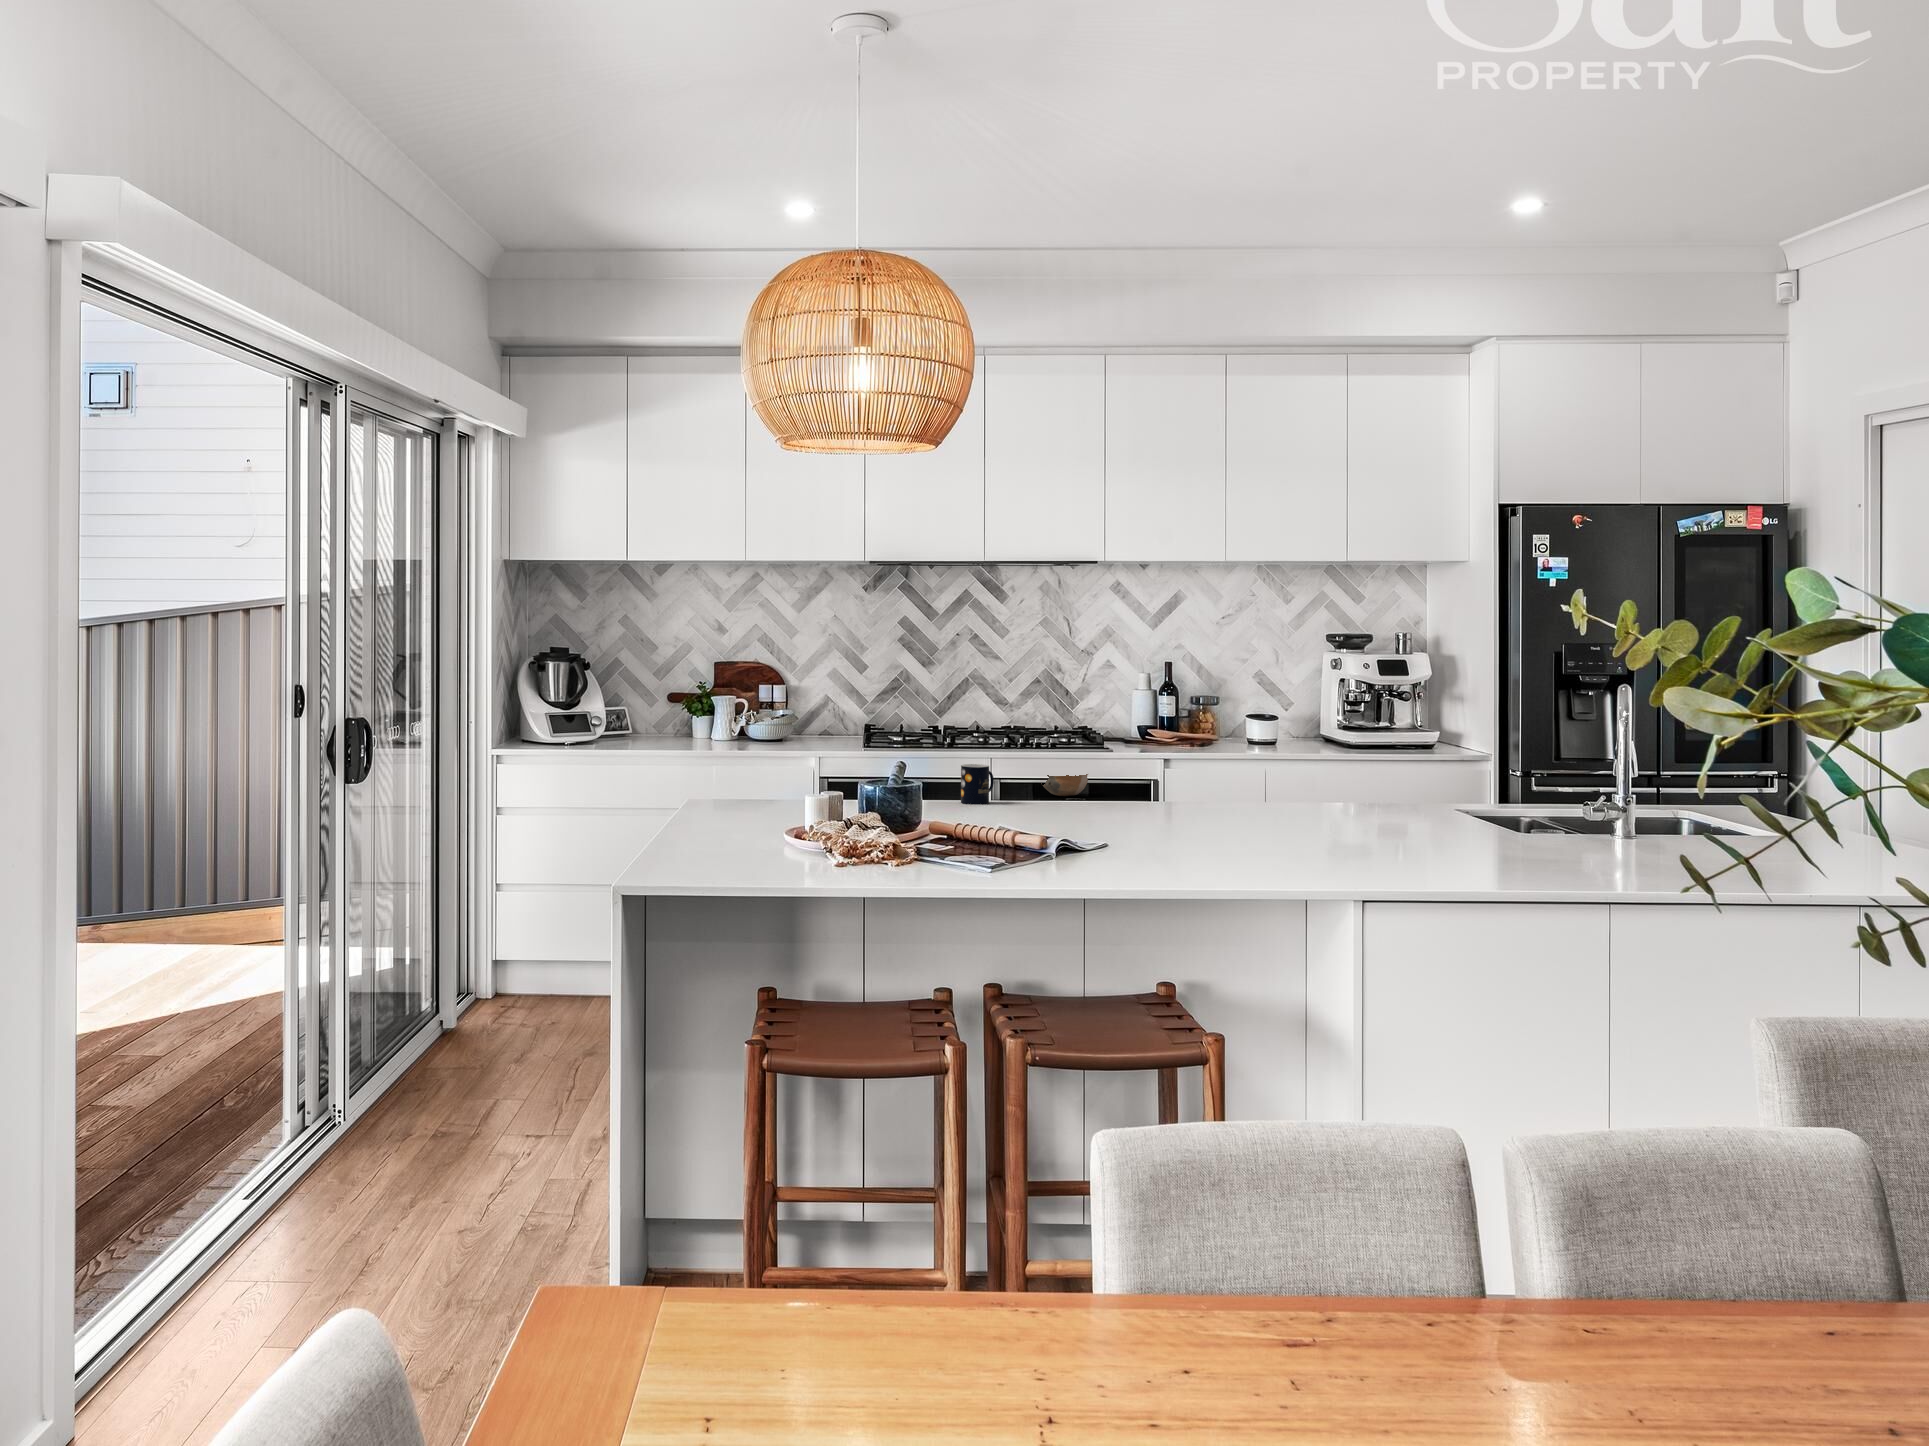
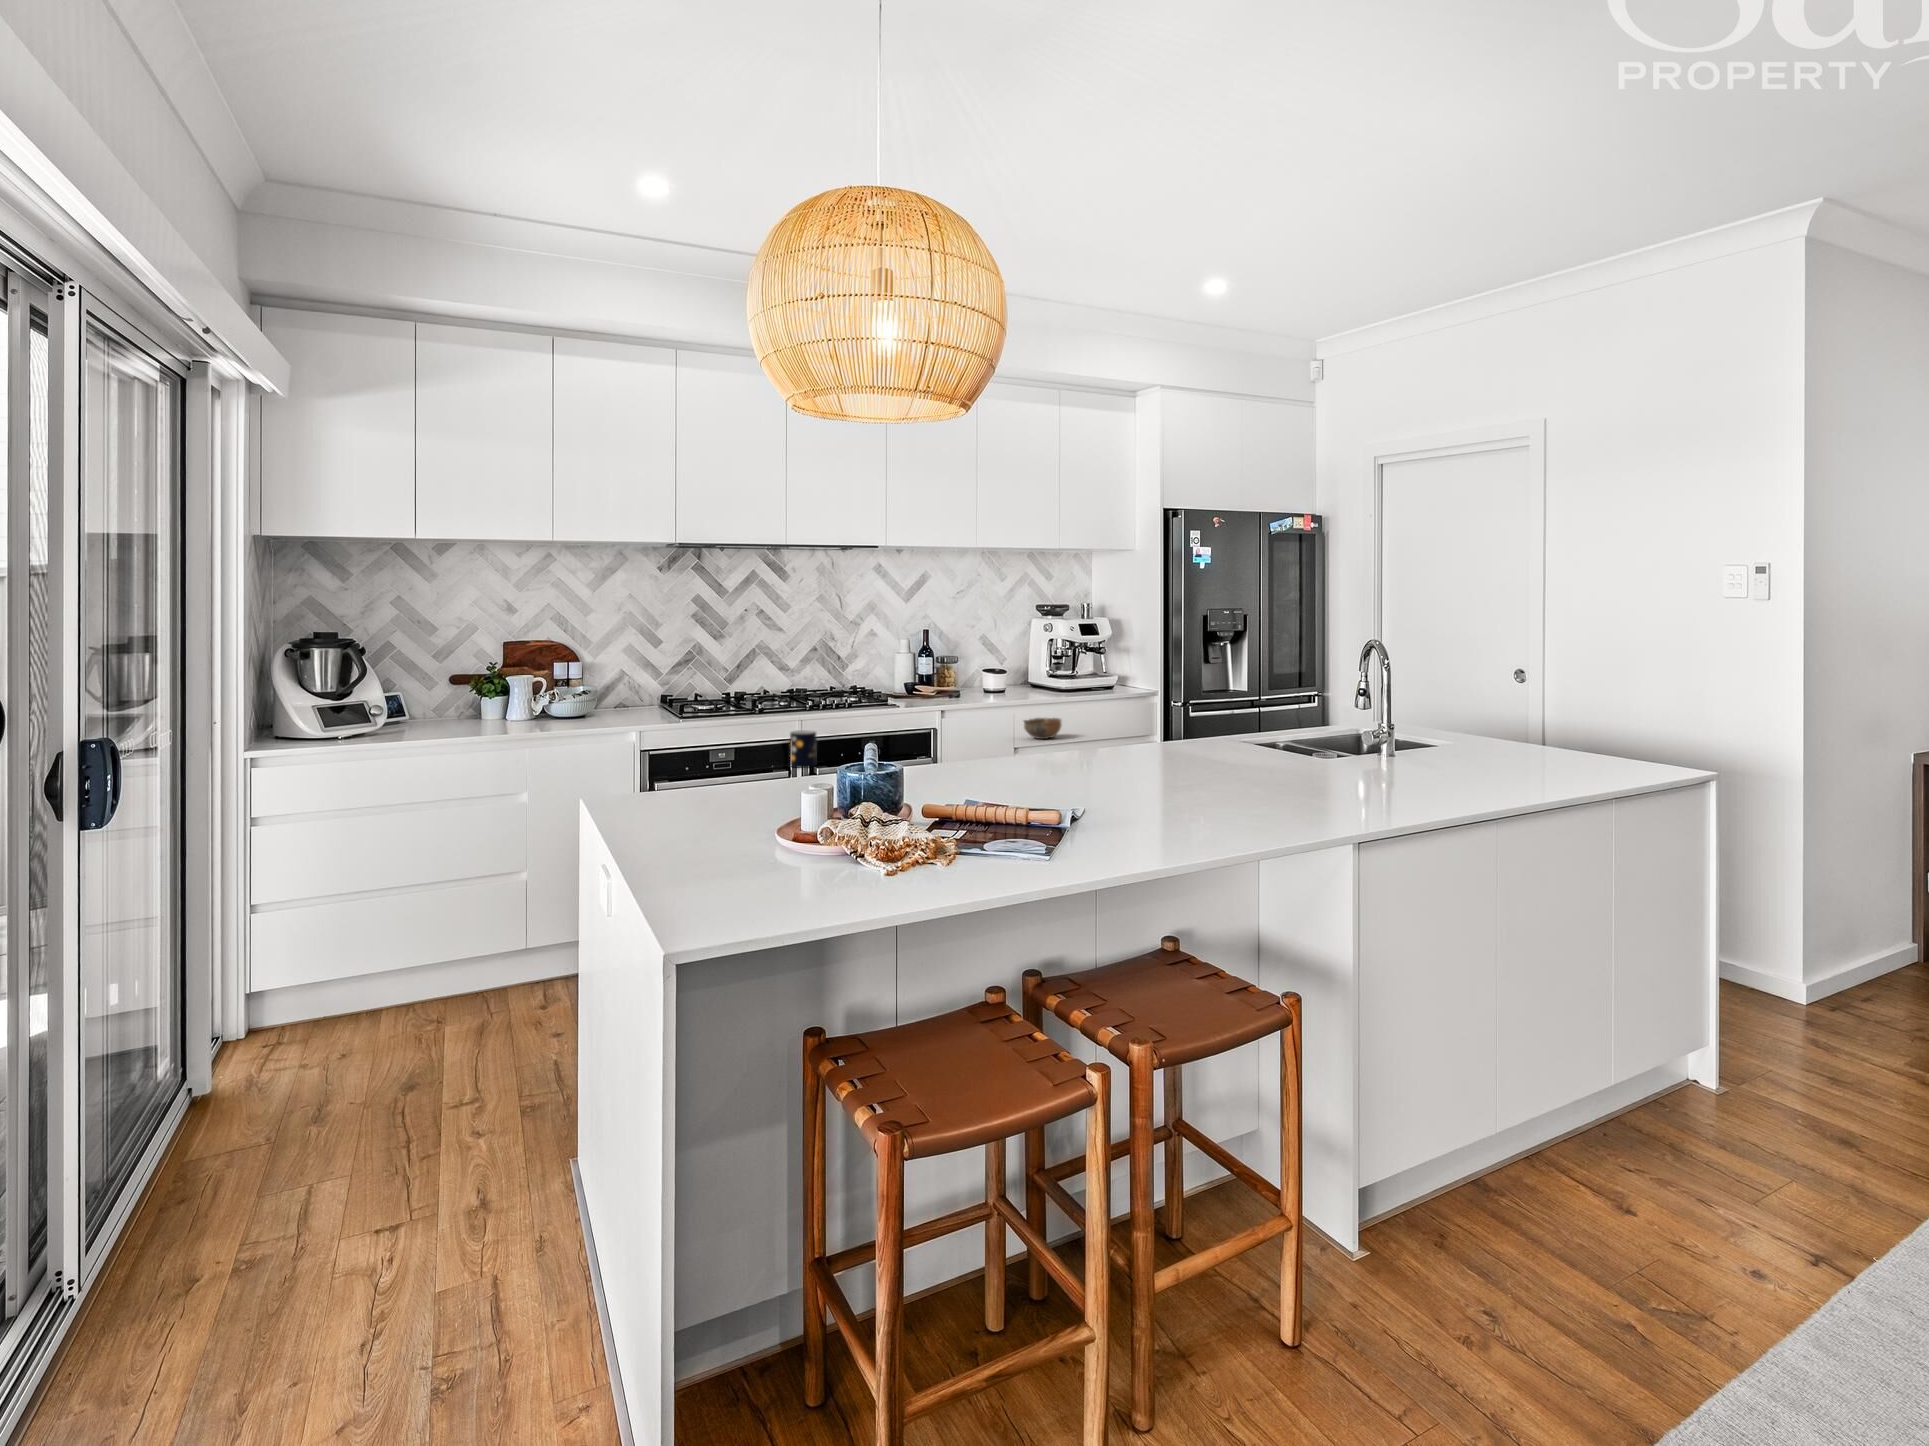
bowl: present [1043,774,1088,796] -> present [1024,718,1061,739]

